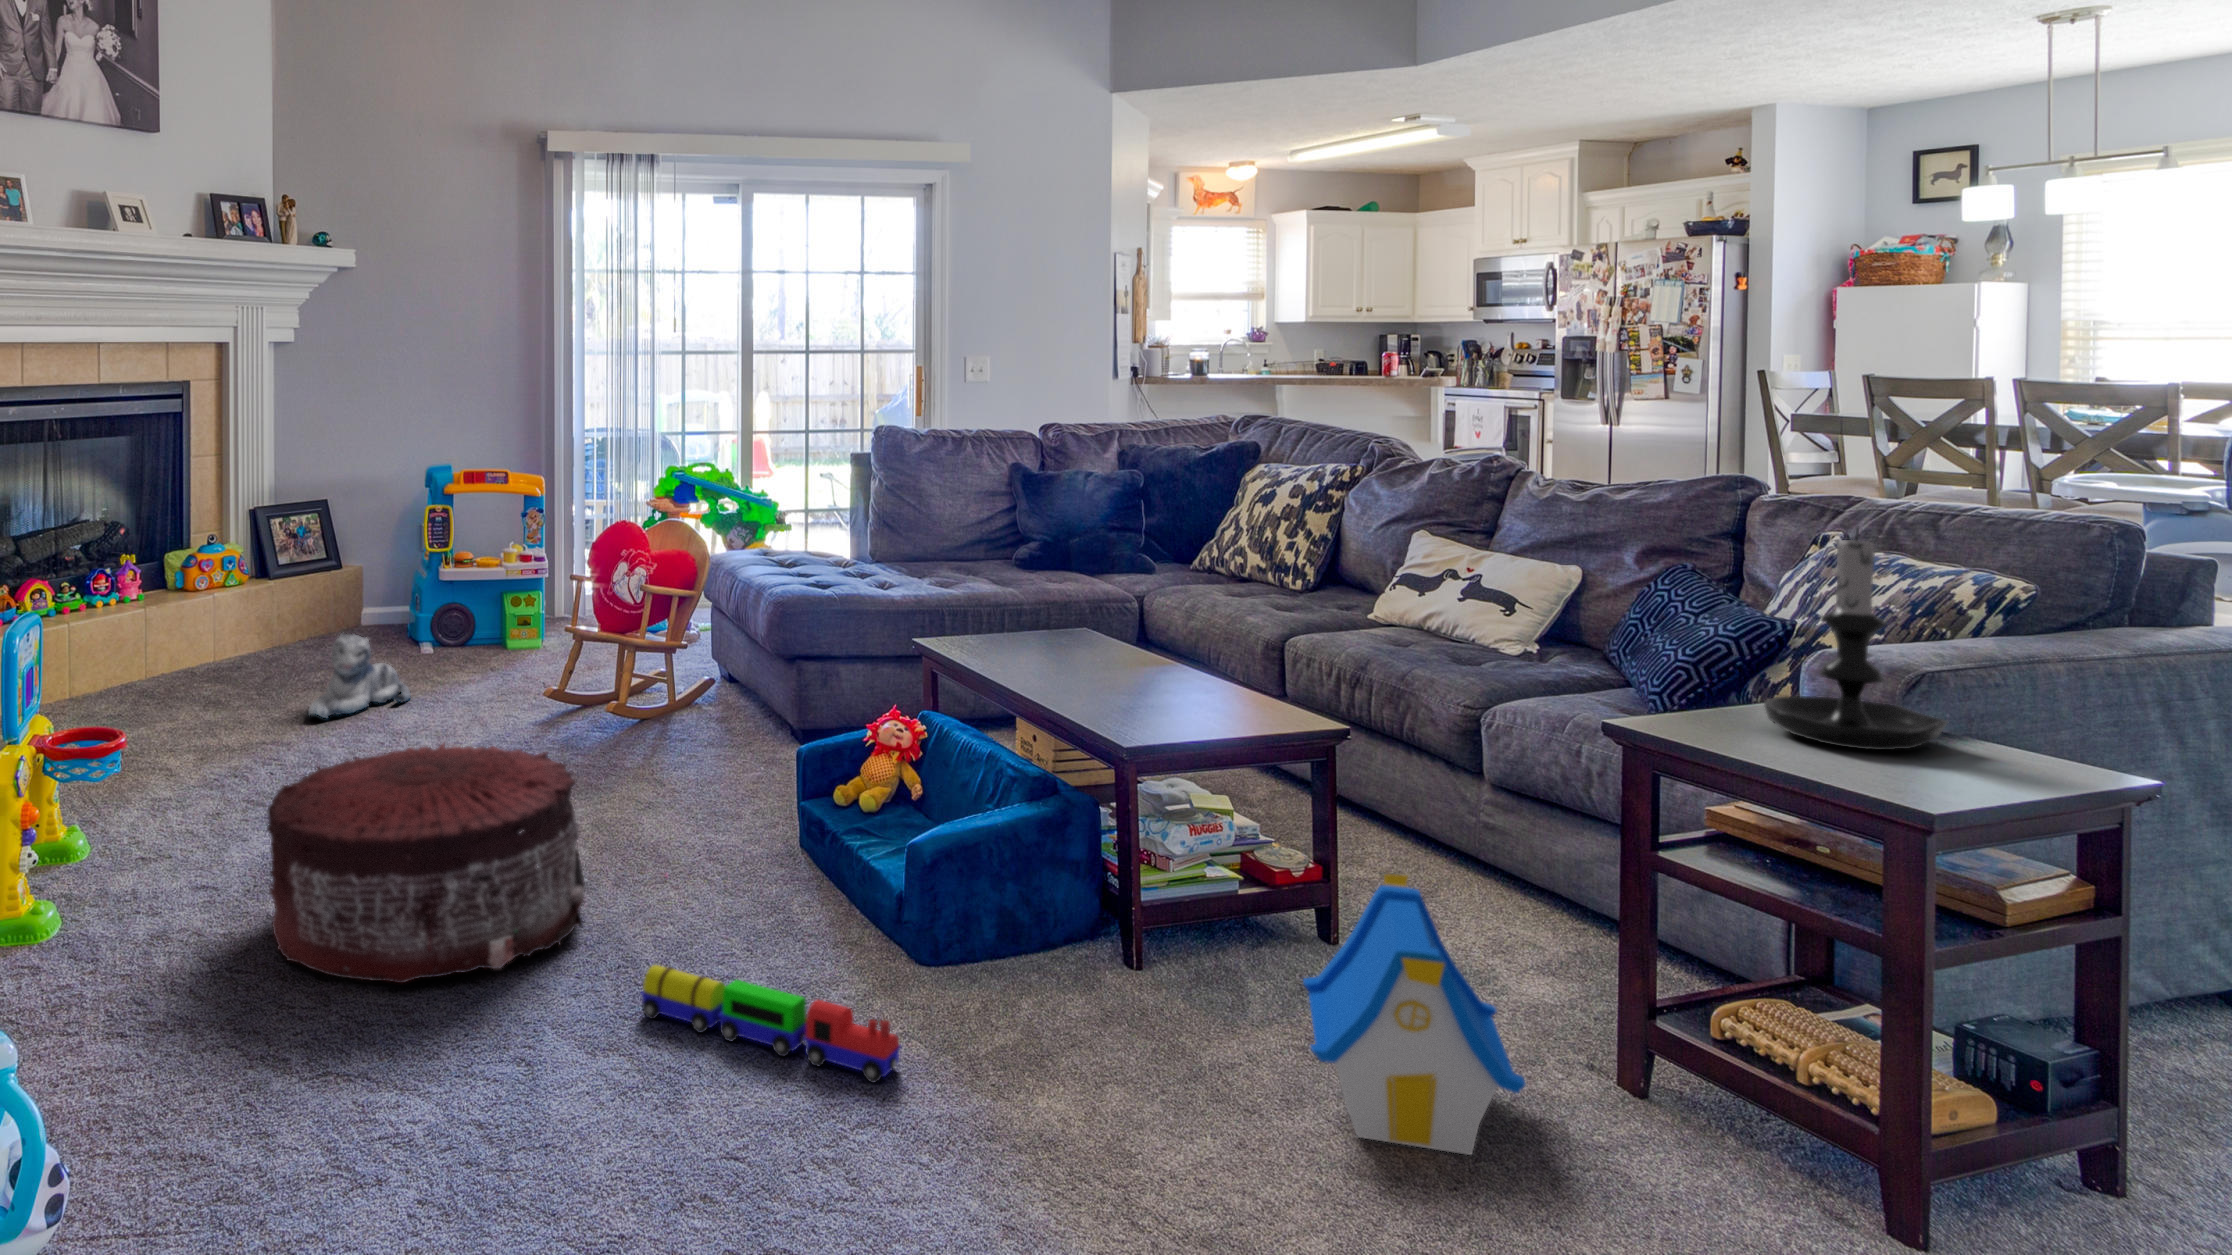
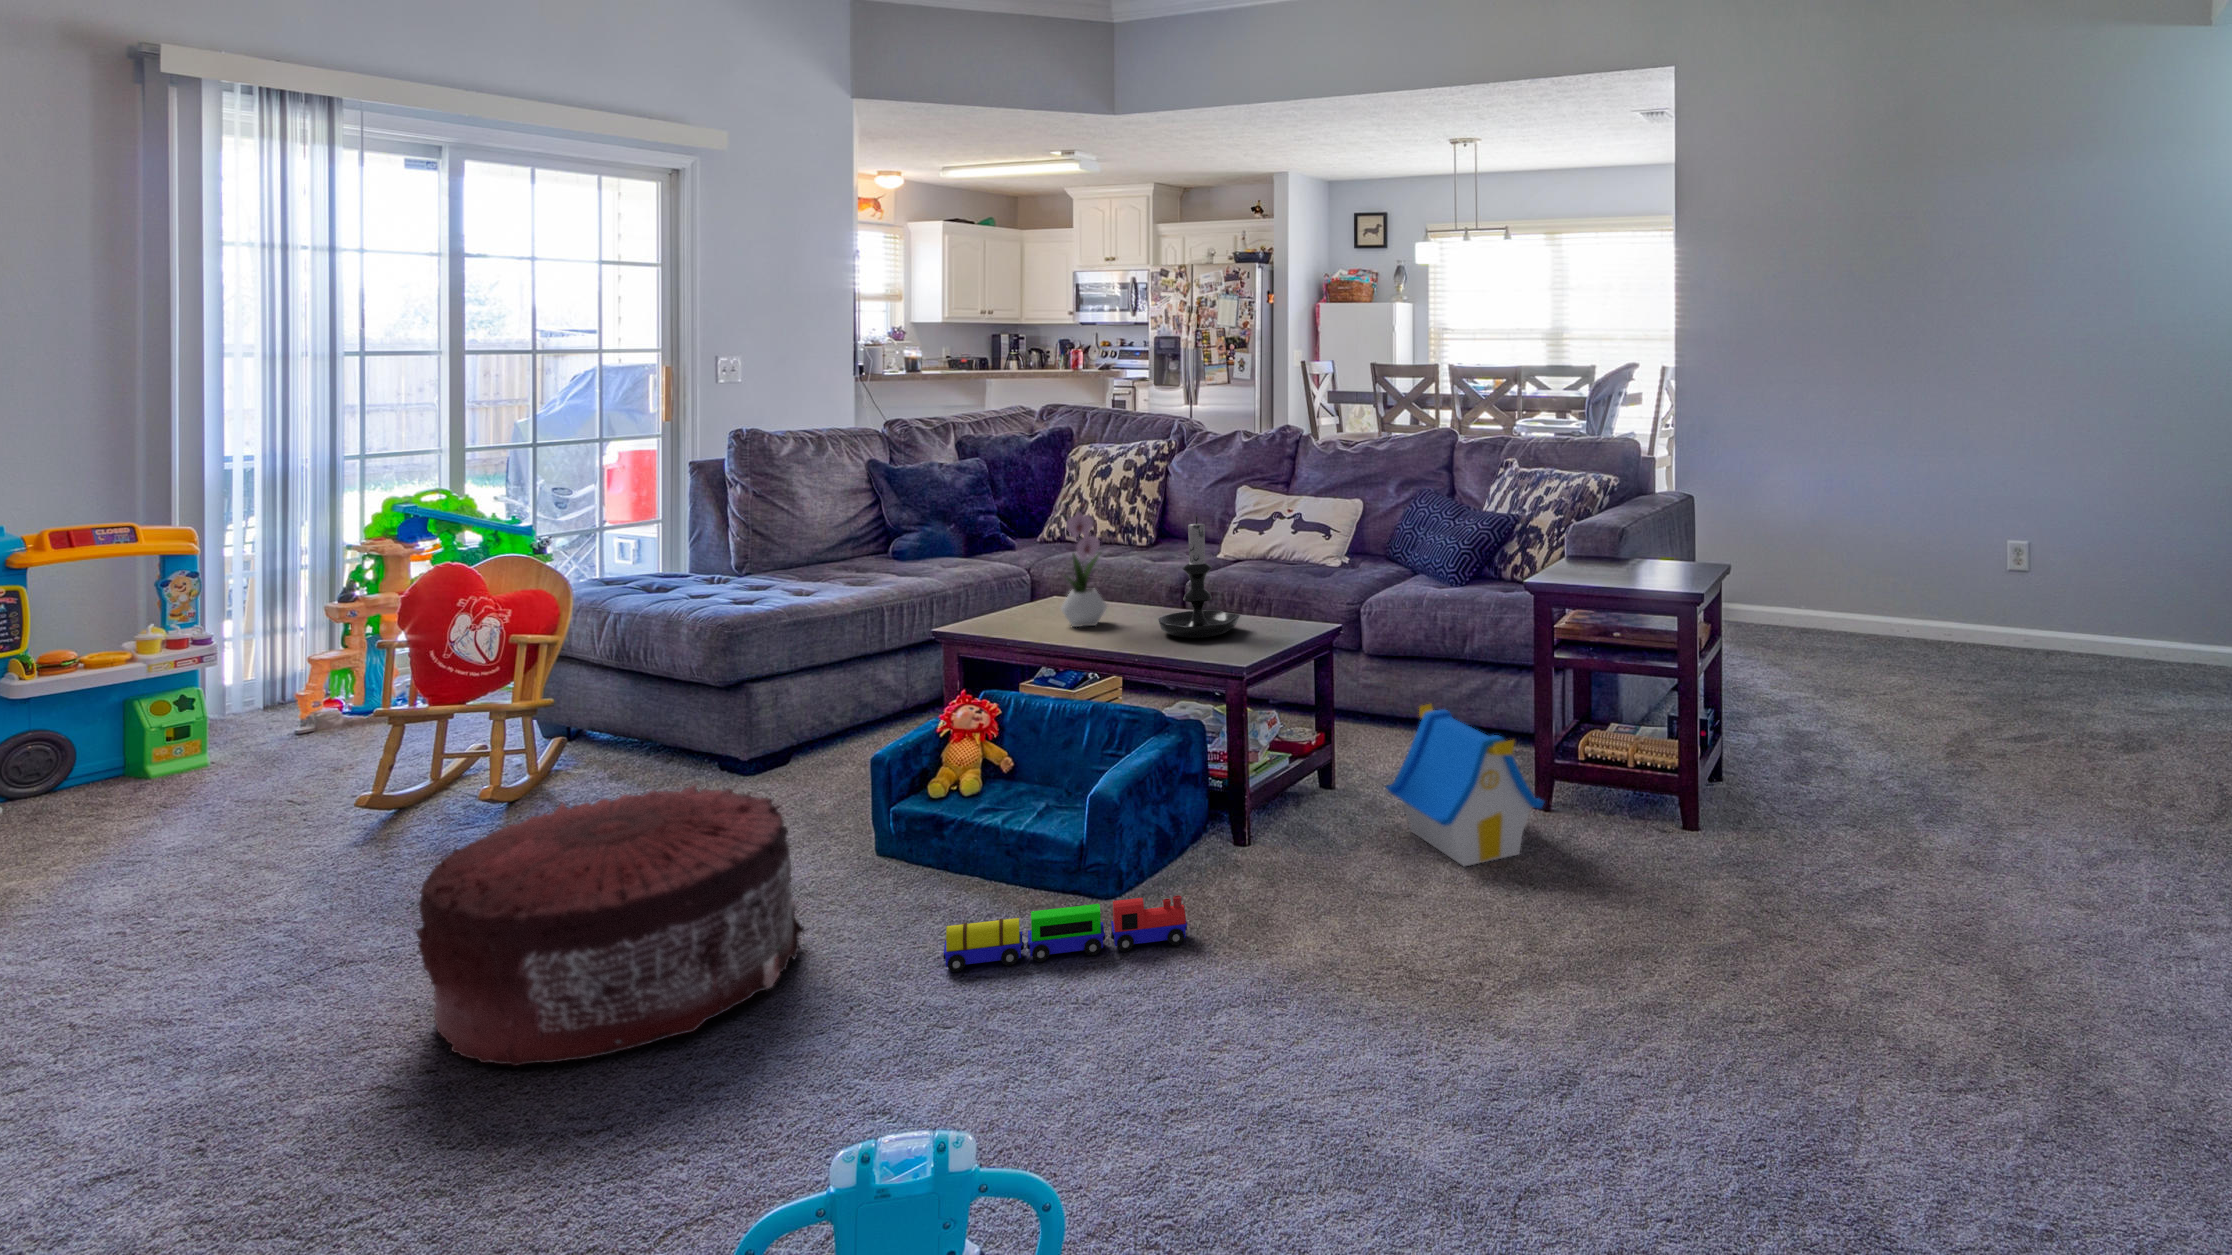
flower arrangement: none [1018,507,1081,674] -> present [1061,495,1107,627]
candle holder: present [1764,527,1949,750] -> present [1159,516,1240,638]
plush toy: present [308,633,411,718] -> none [58,746,202,865]

